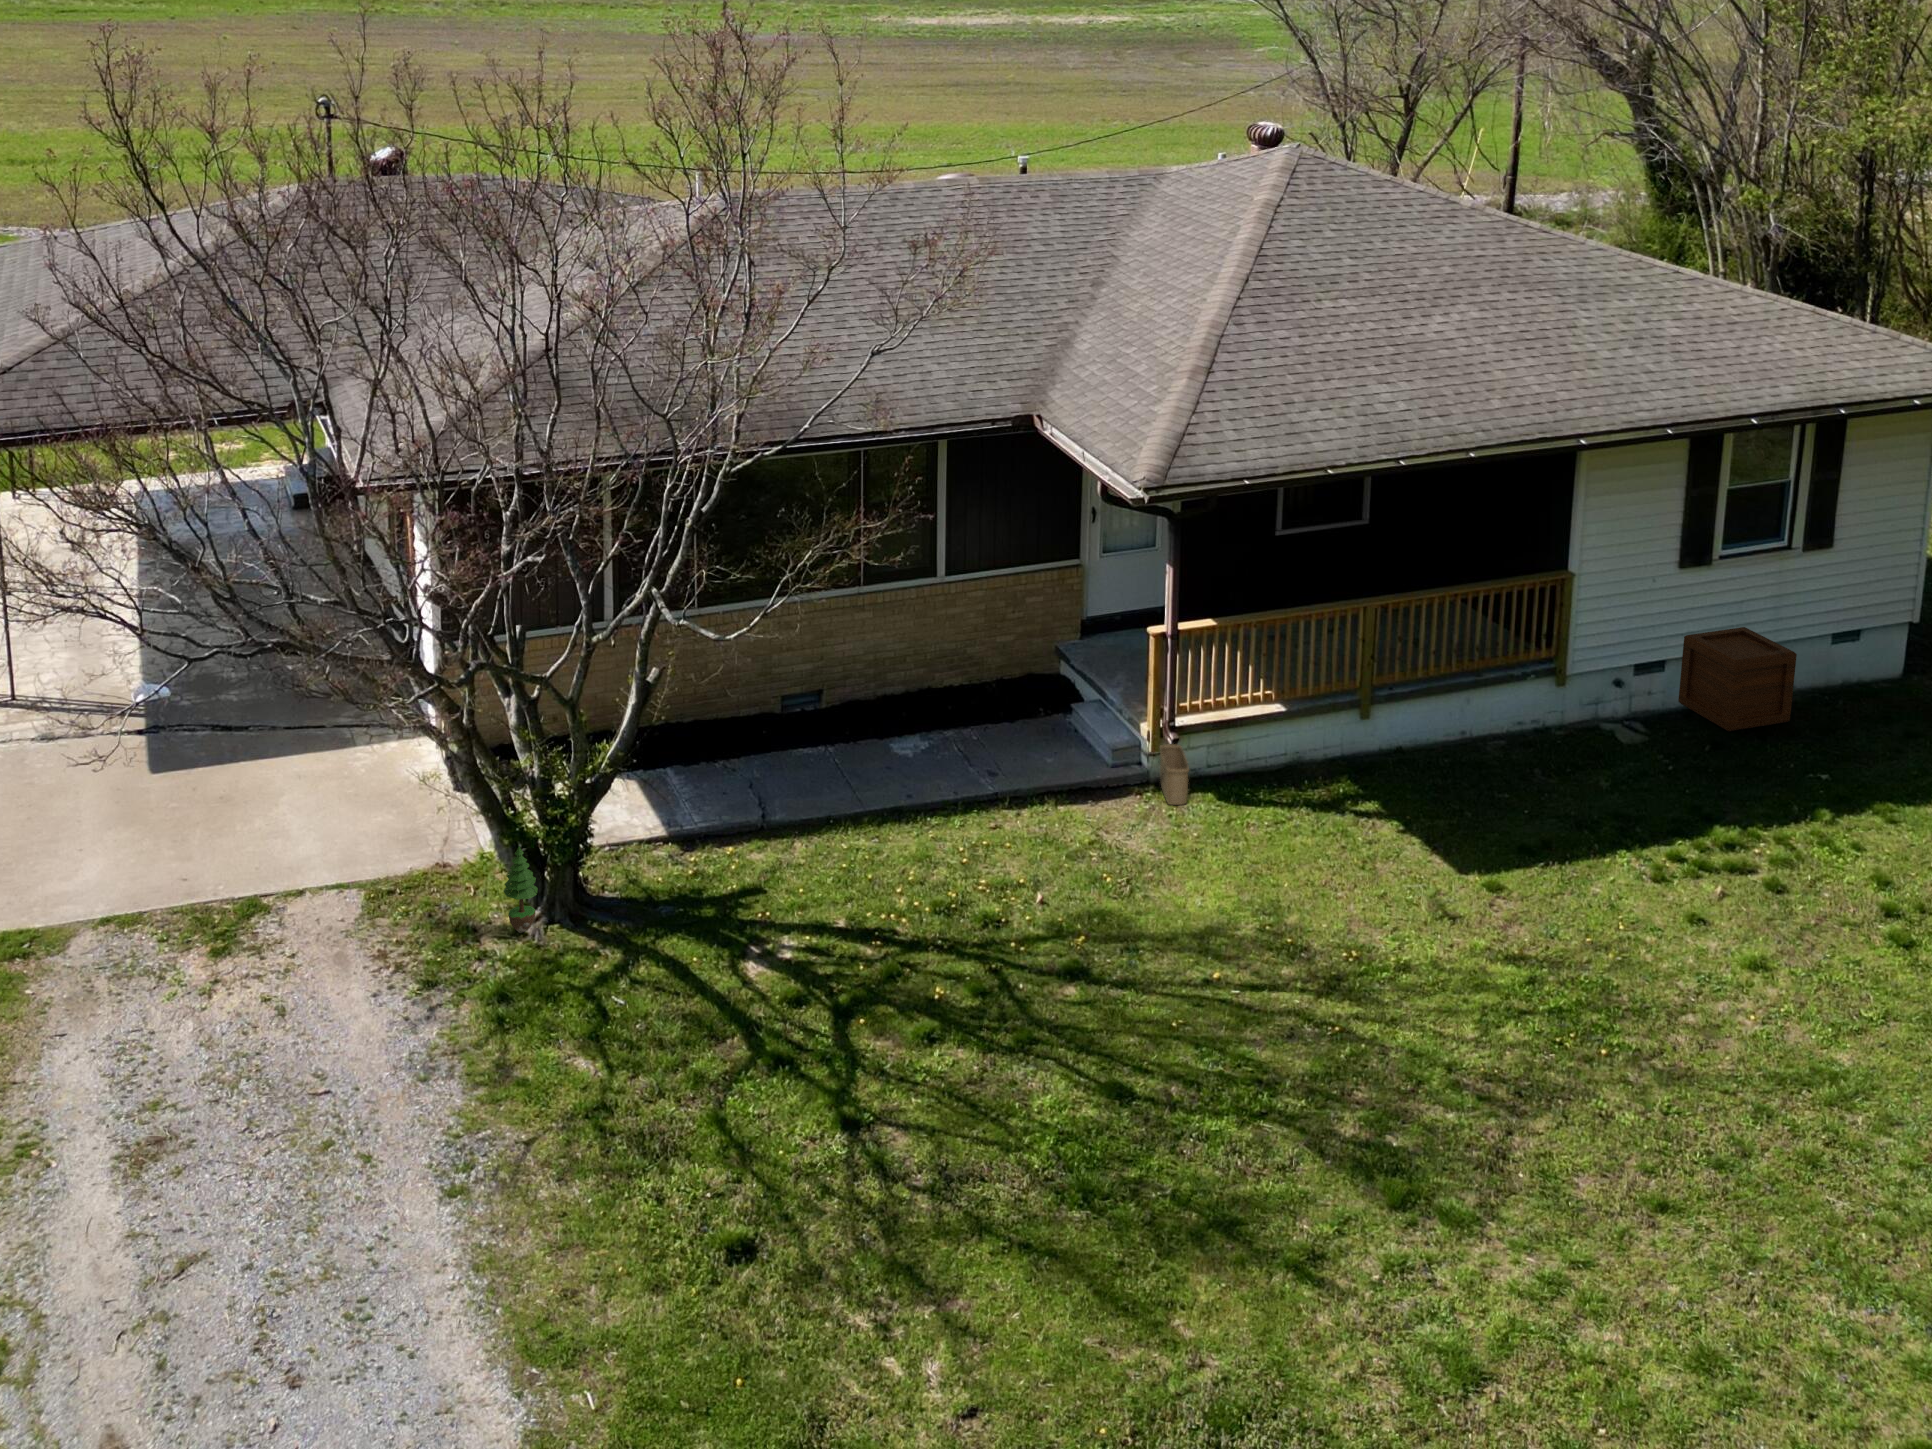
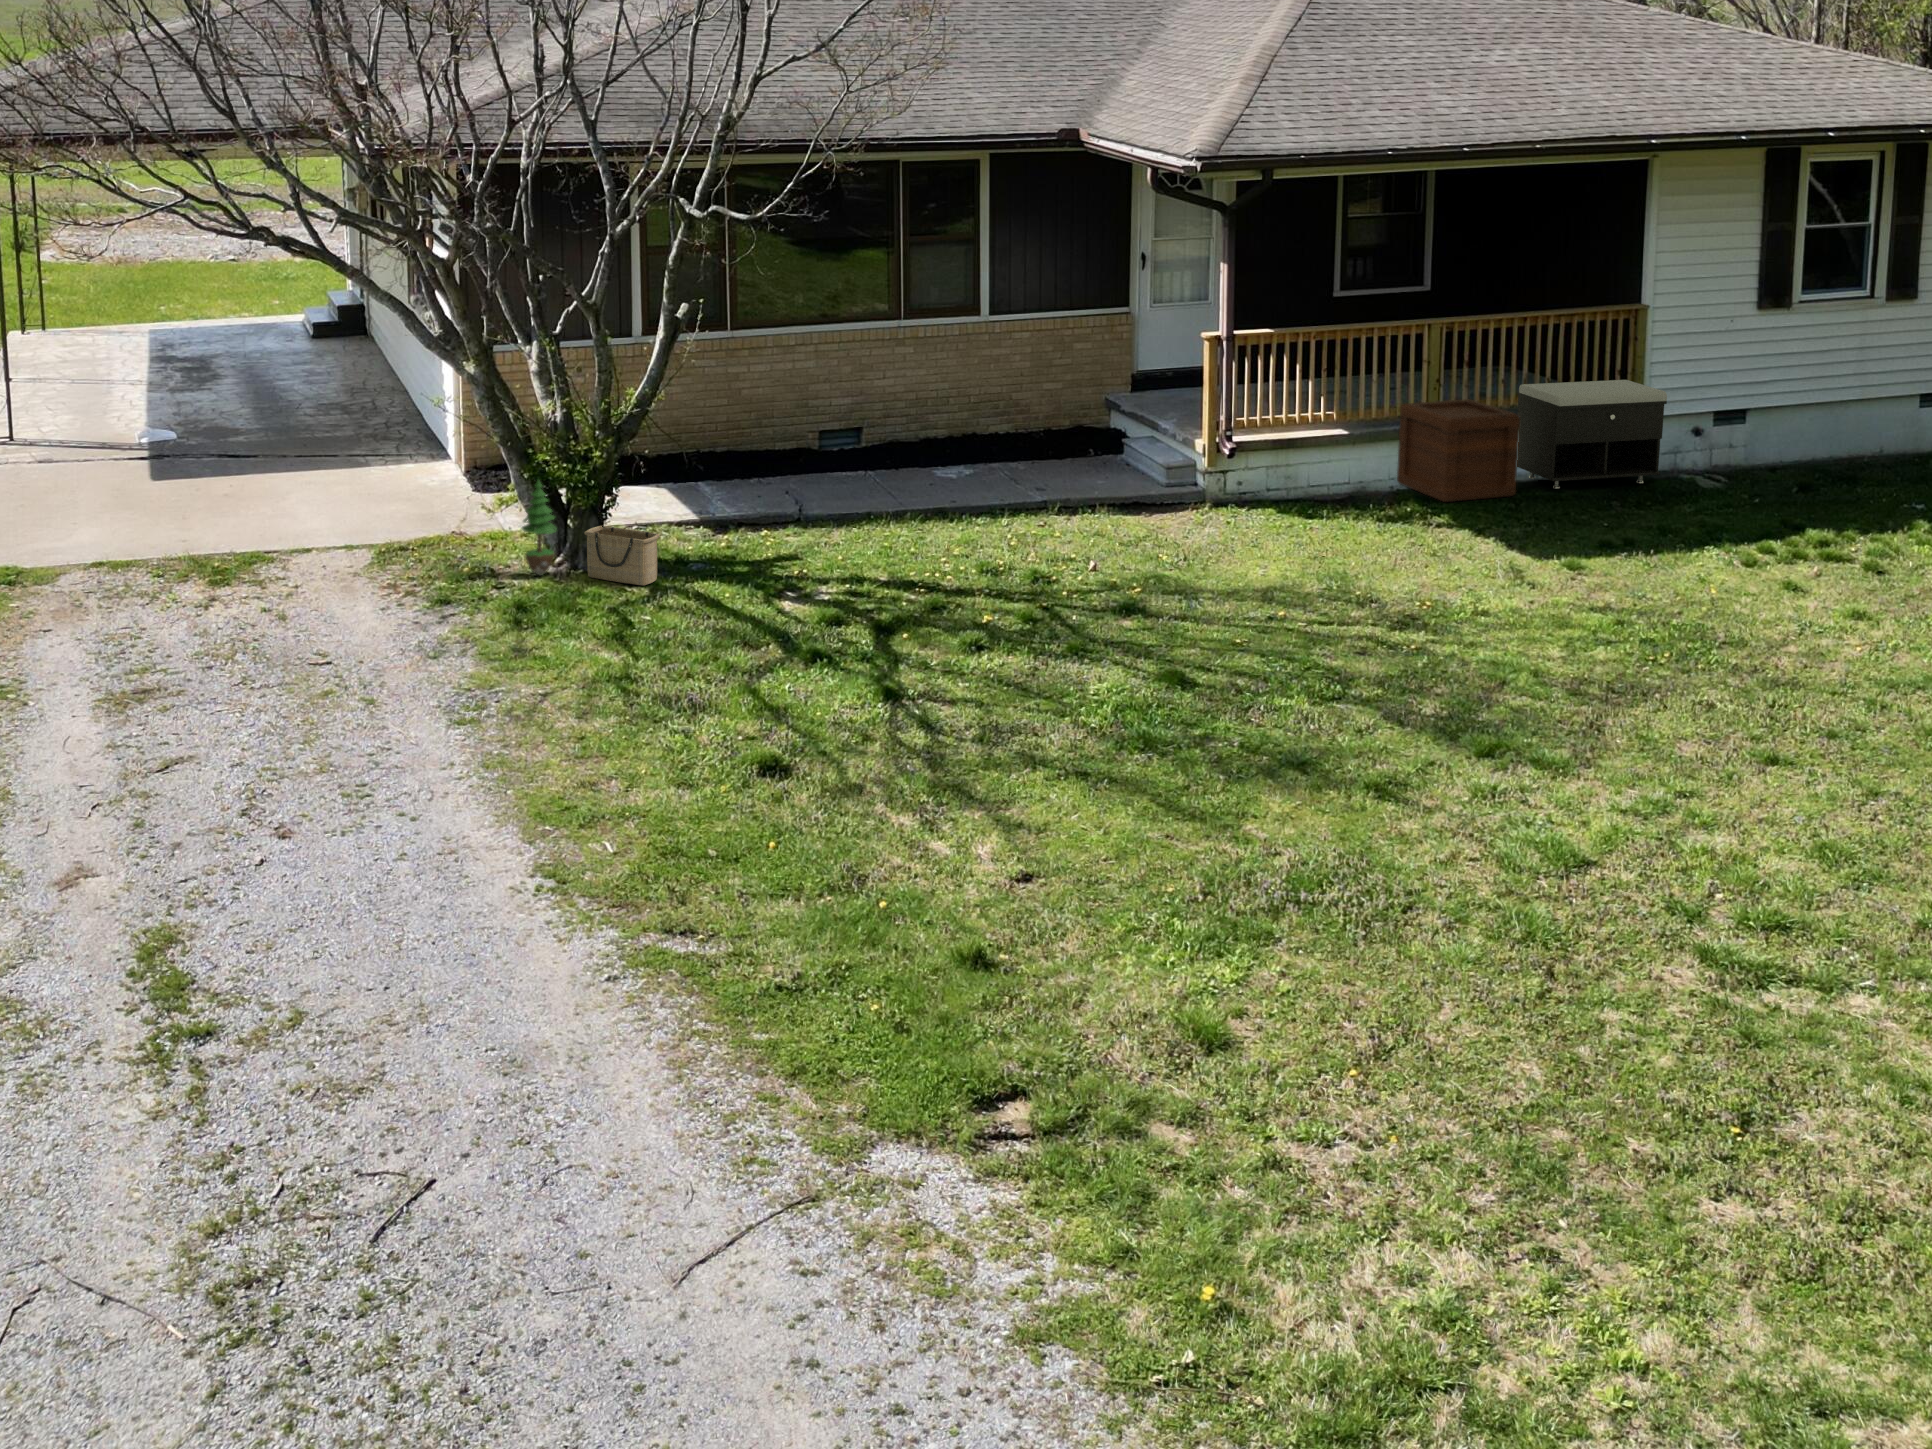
wooden crate: present [1678,627,1797,731] -> present [1397,399,1520,502]
storage bench: none [1444,644,1589,761] -> present [1517,380,1667,489]
basket: present [1159,744,1189,805] -> present [584,526,659,585]

